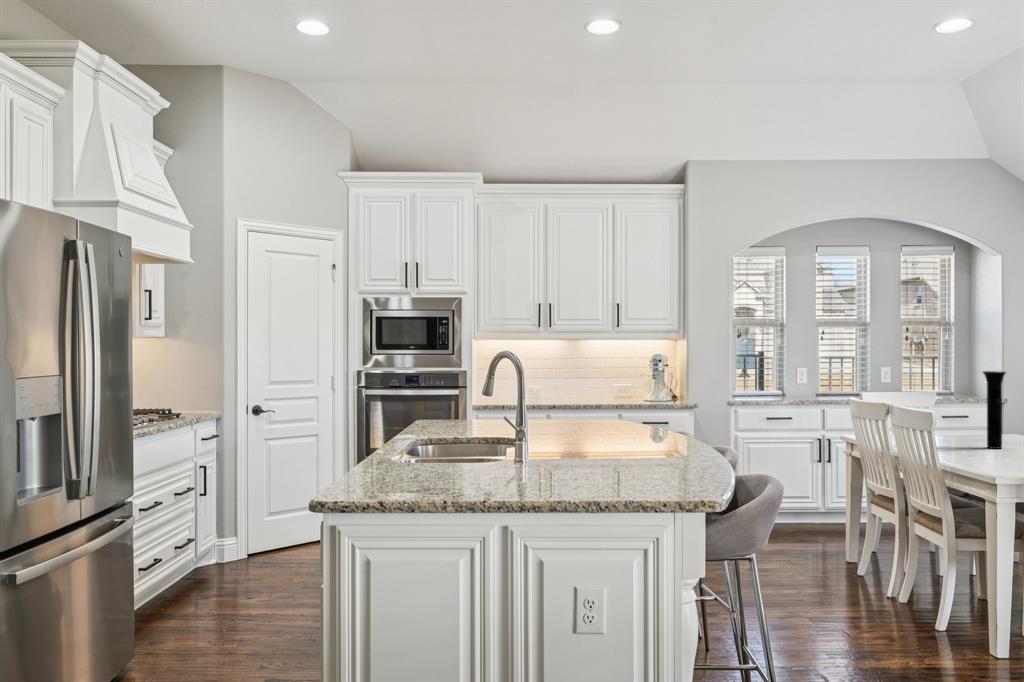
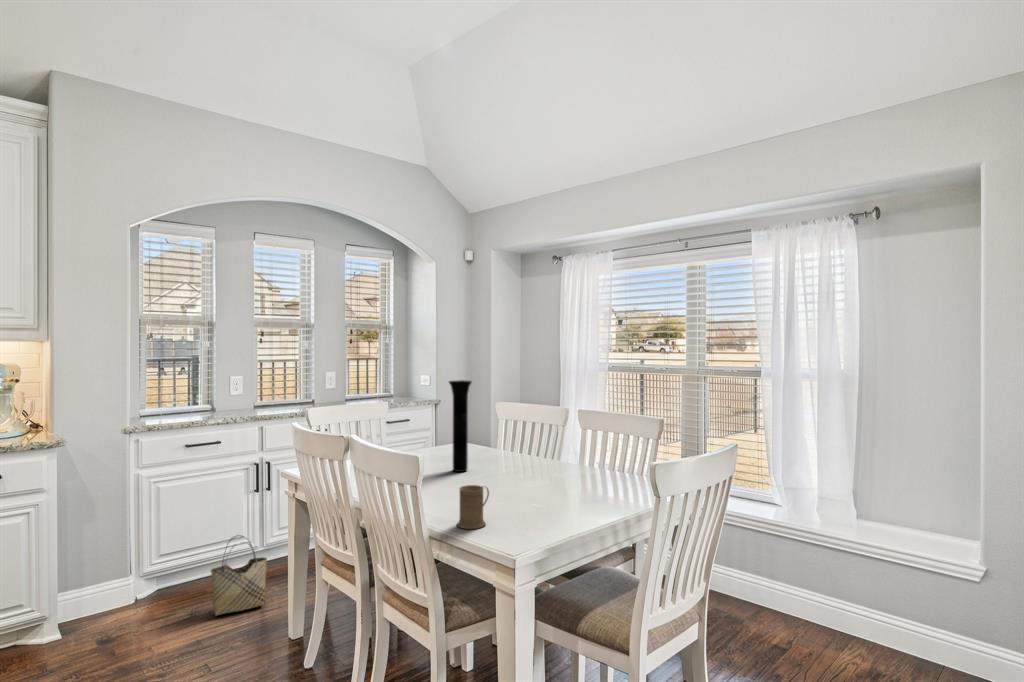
mug: none [964,439,993,467] -> present [457,485,489,529]
woven basket: none [788,486,829,542] -> present [211,535,267,616]

